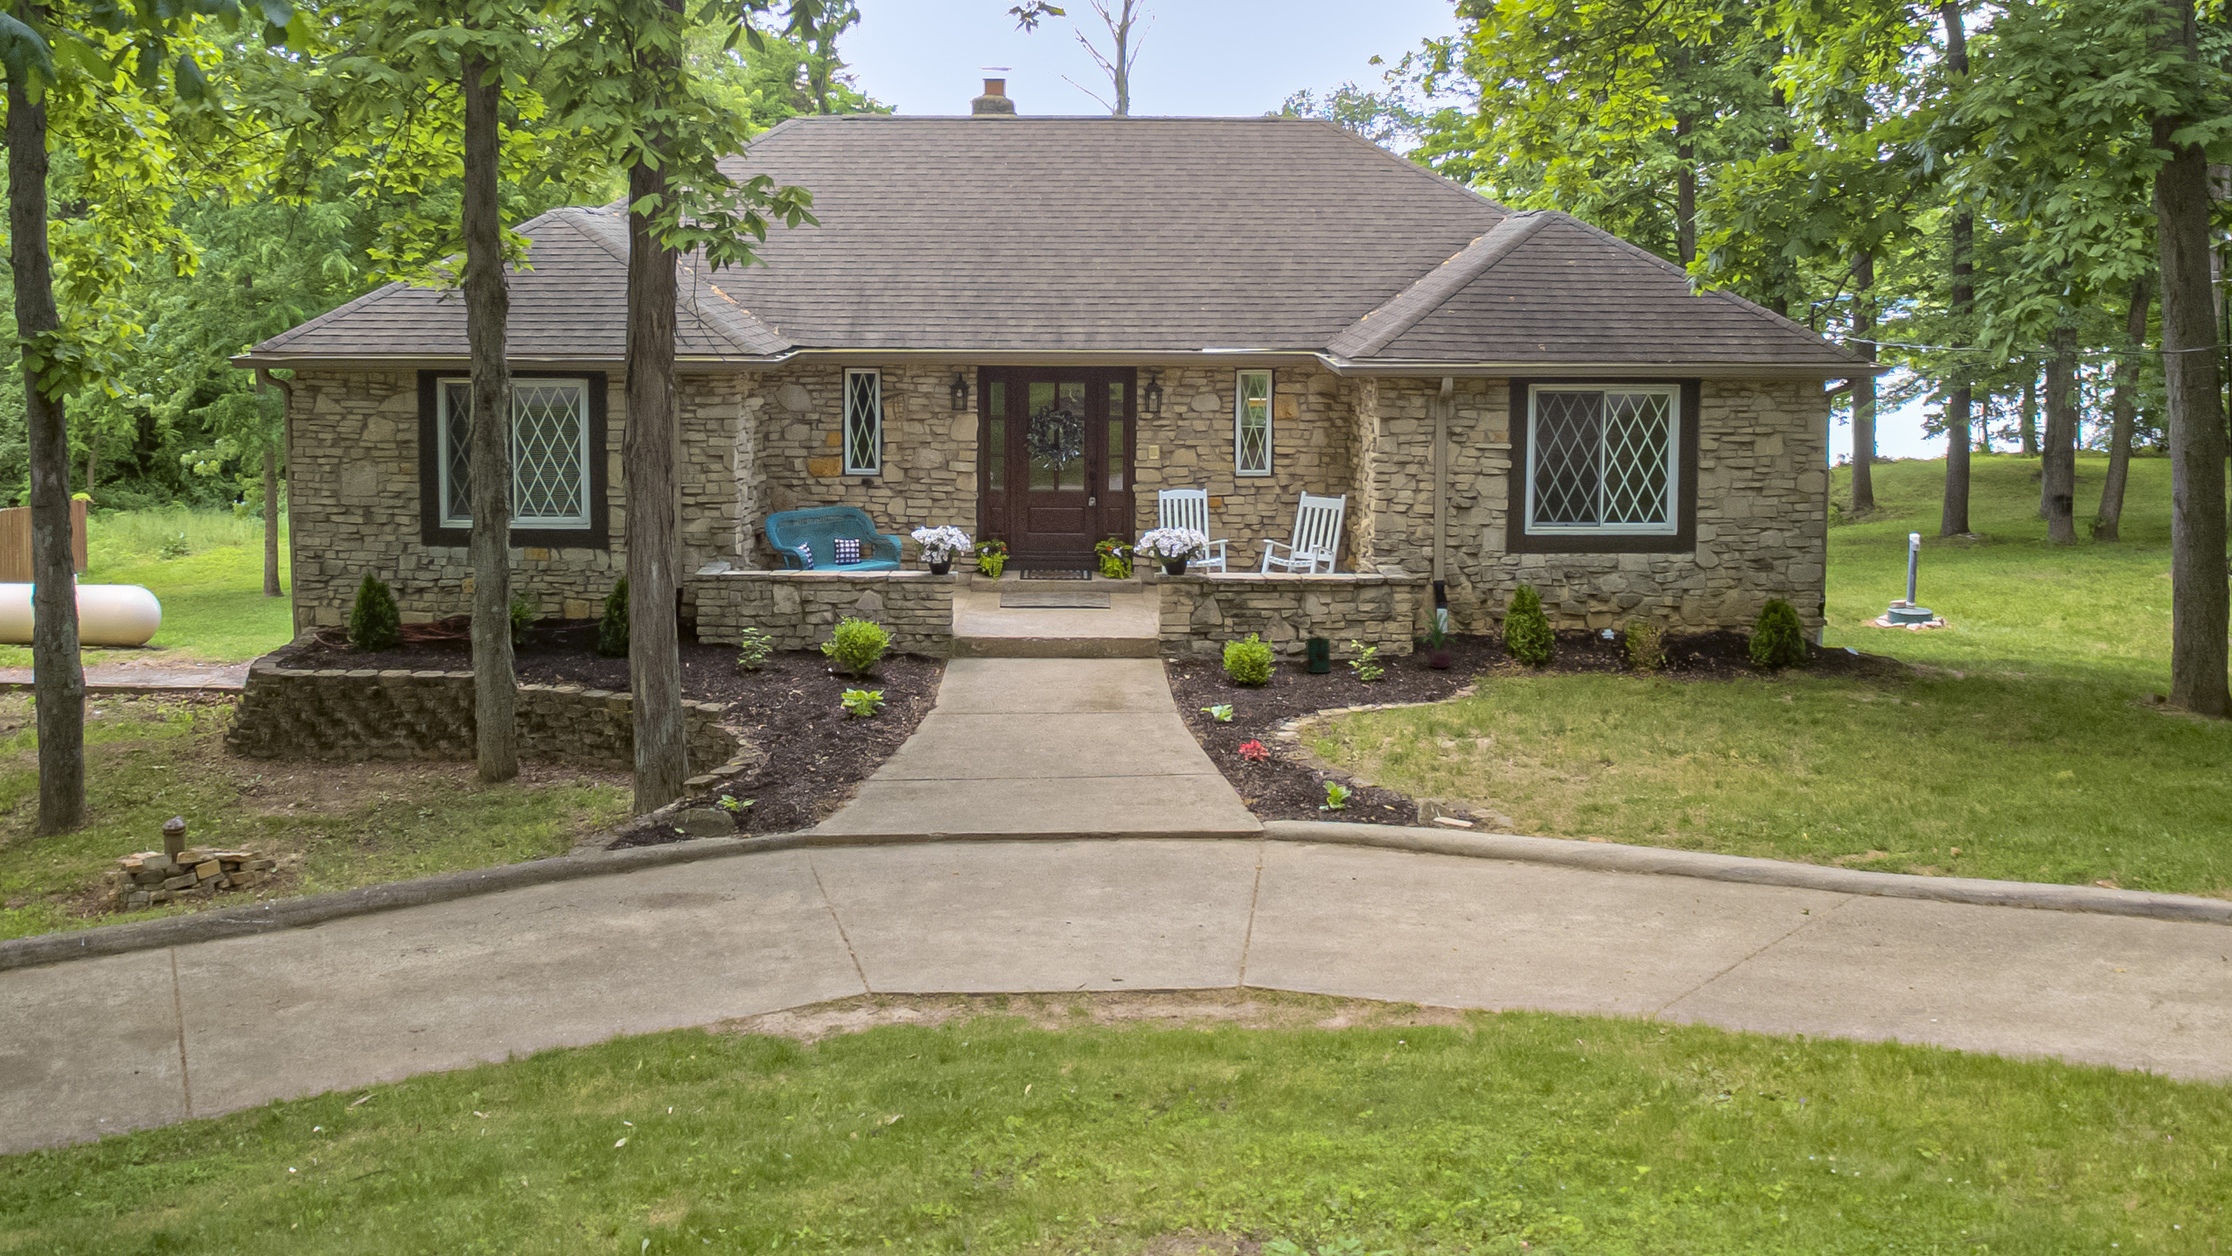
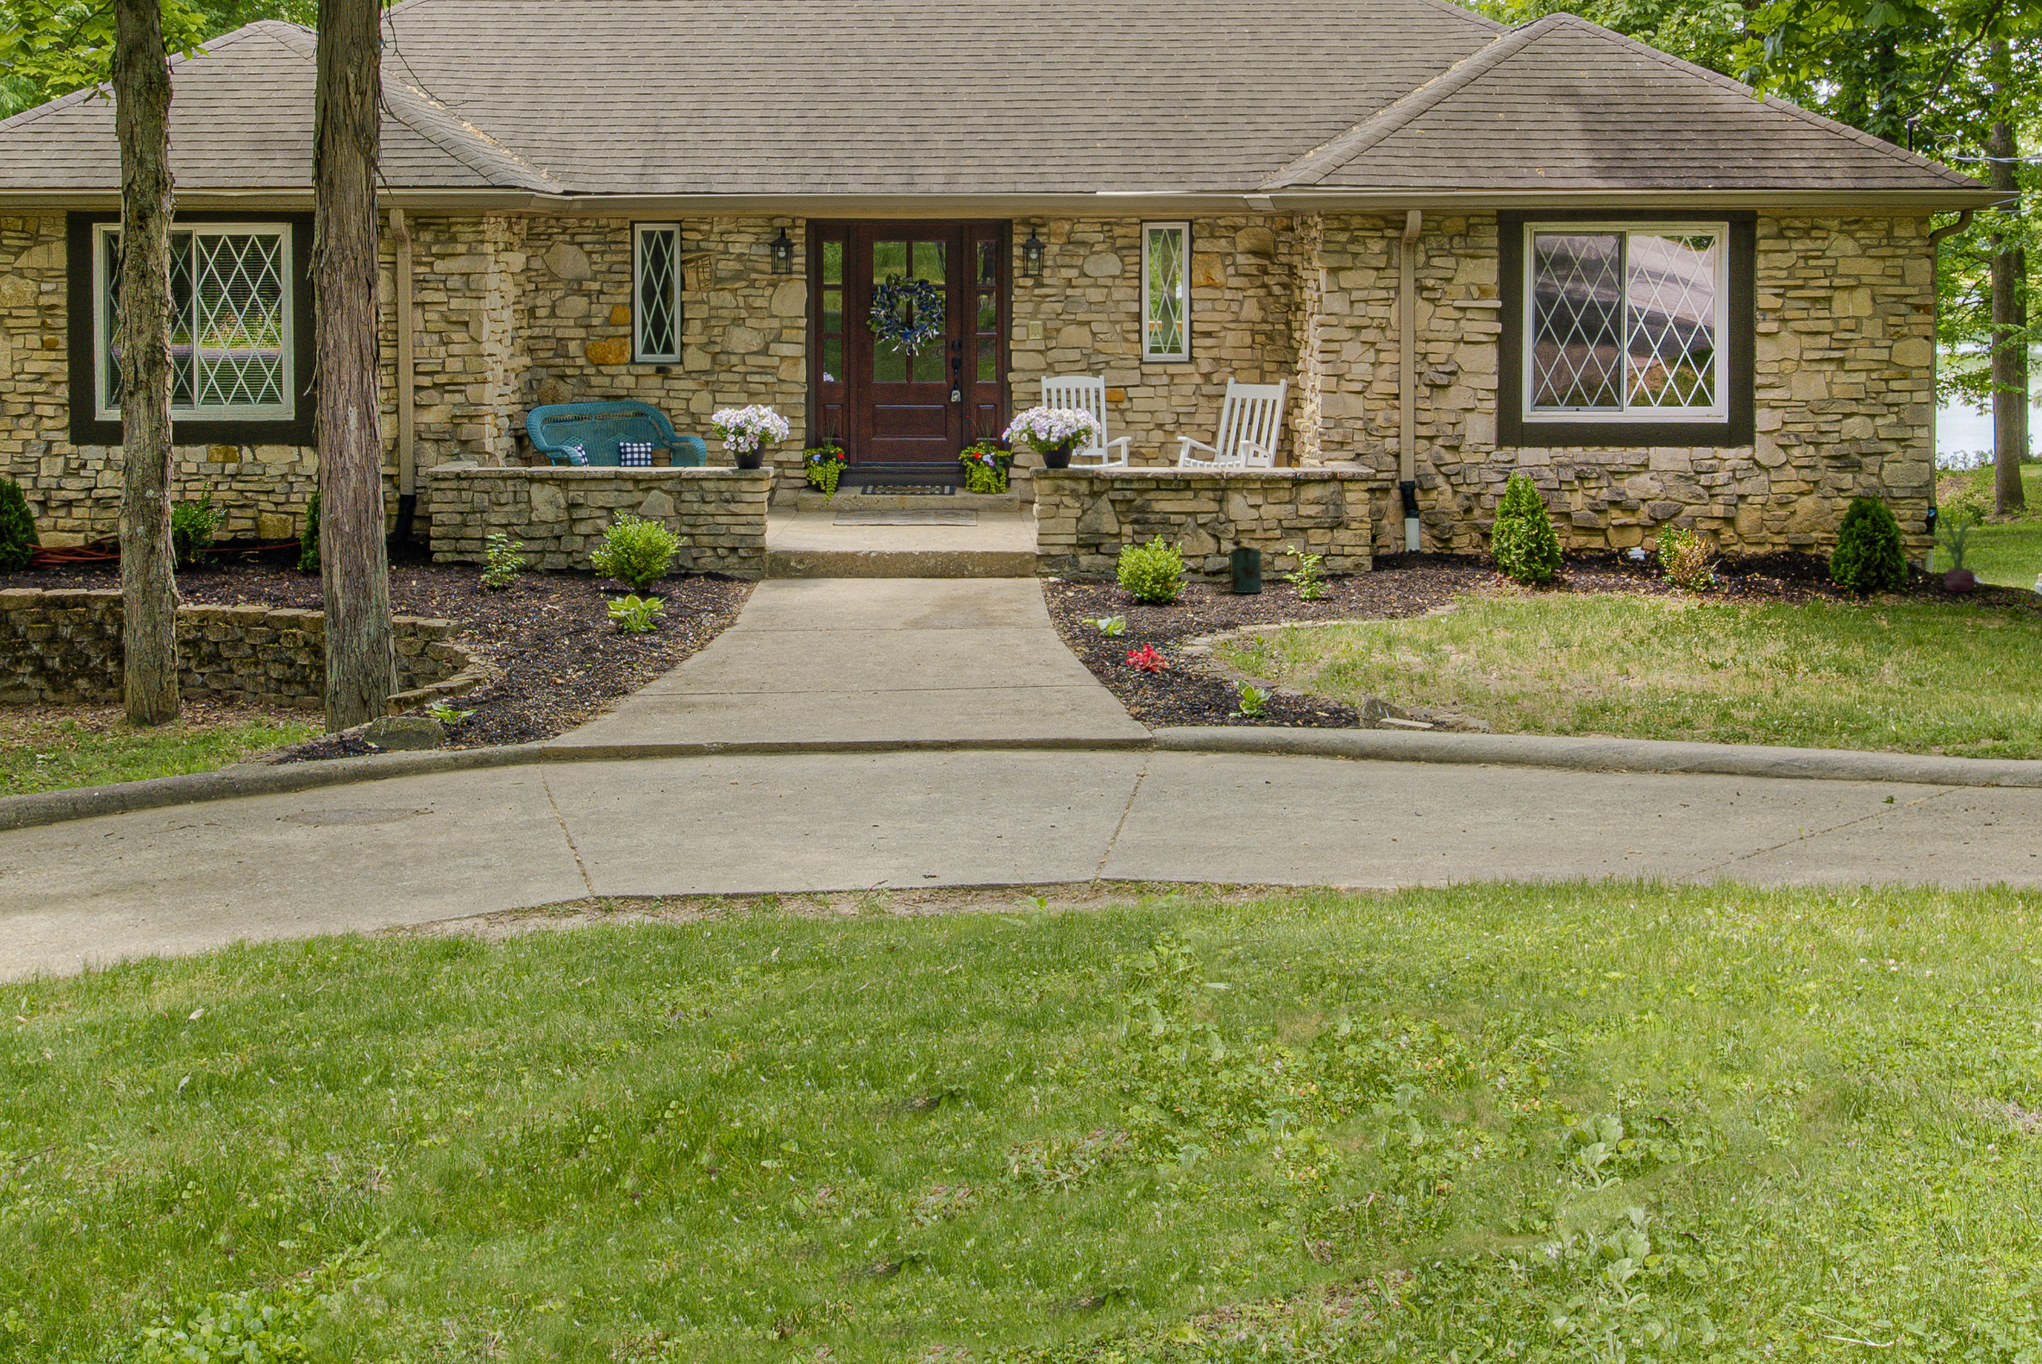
decorative plant: present [1424,606,1454,668] -> present [1934,517,1975,592]

